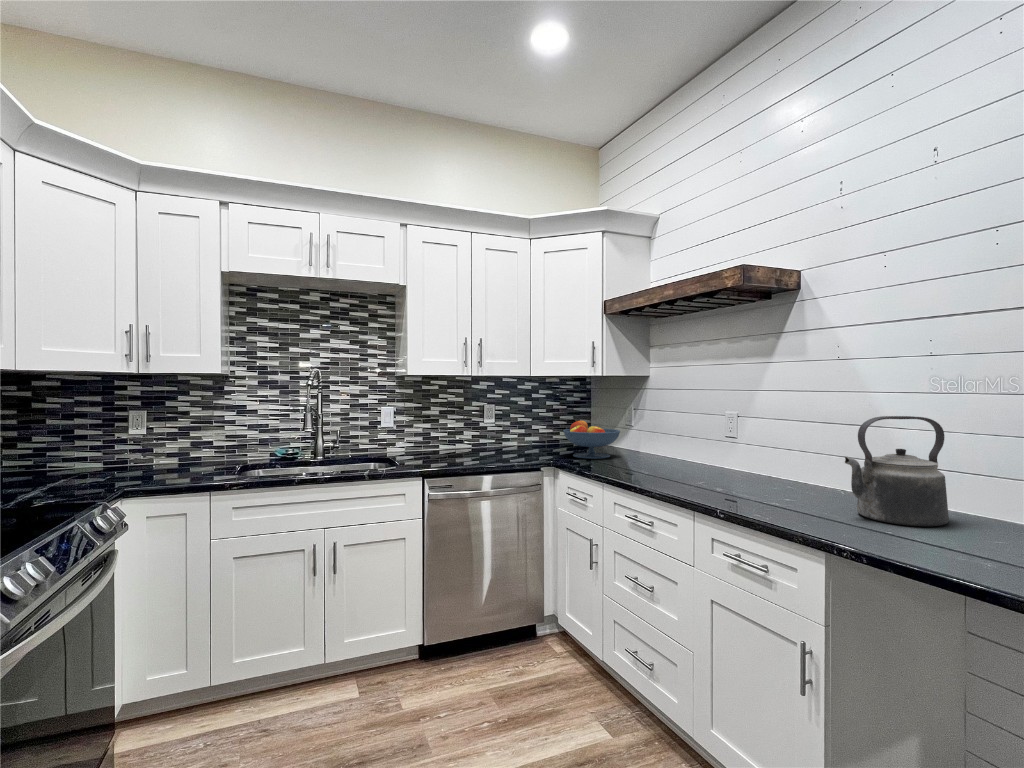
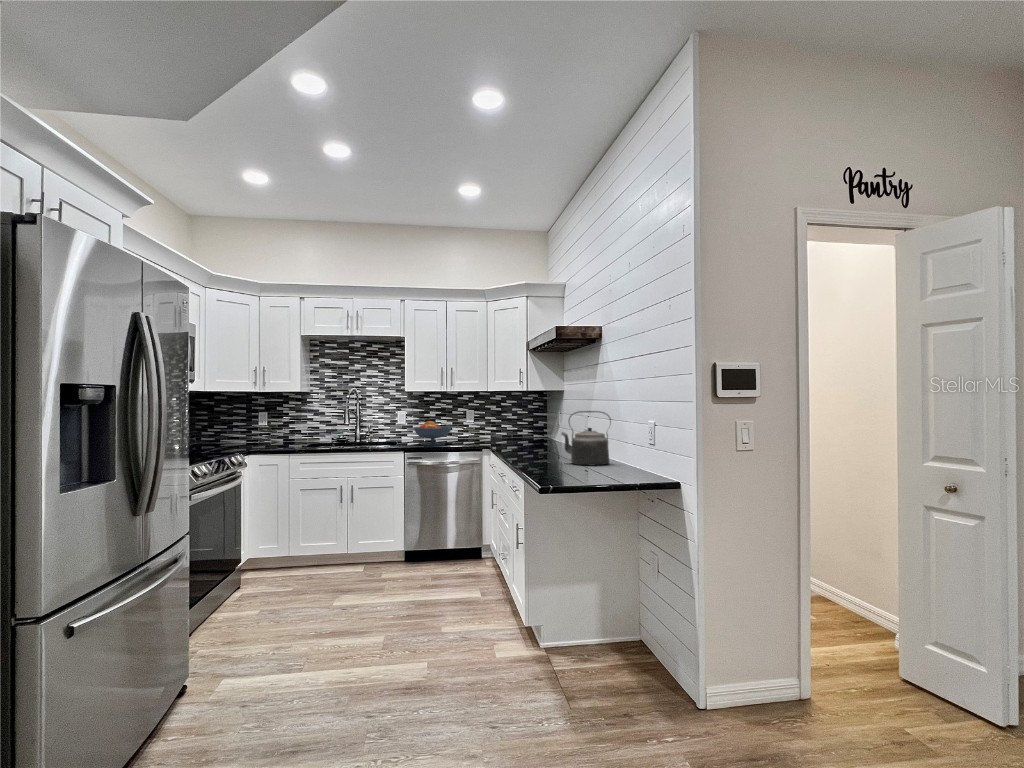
fruit bowl: present [563,421,620,459] -> present [414,421,452,446]

